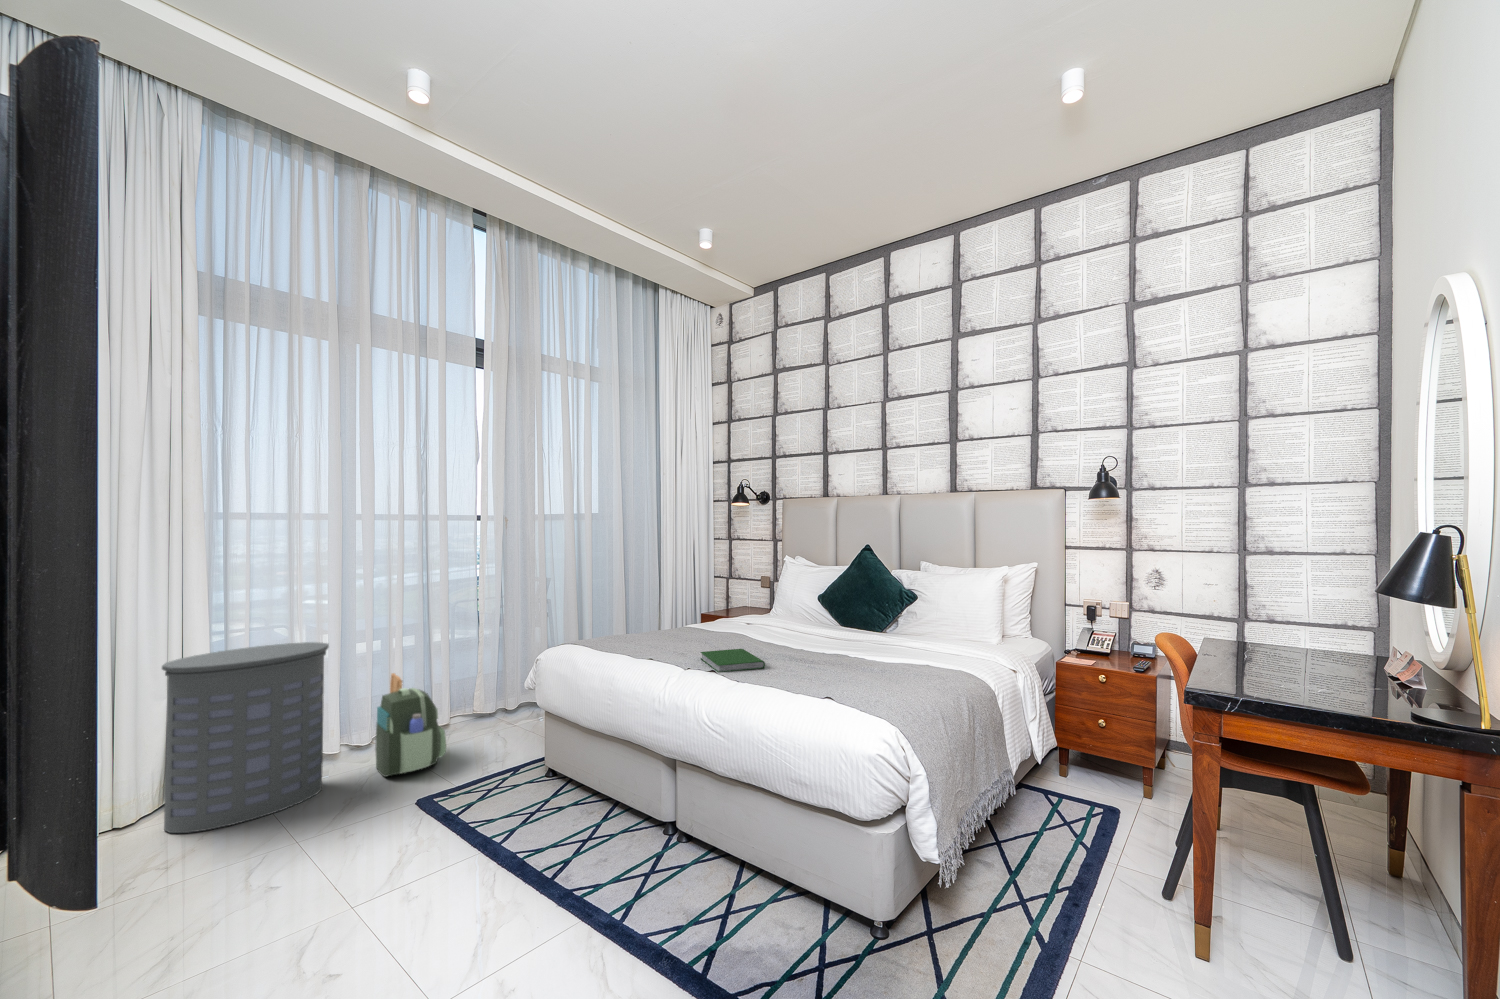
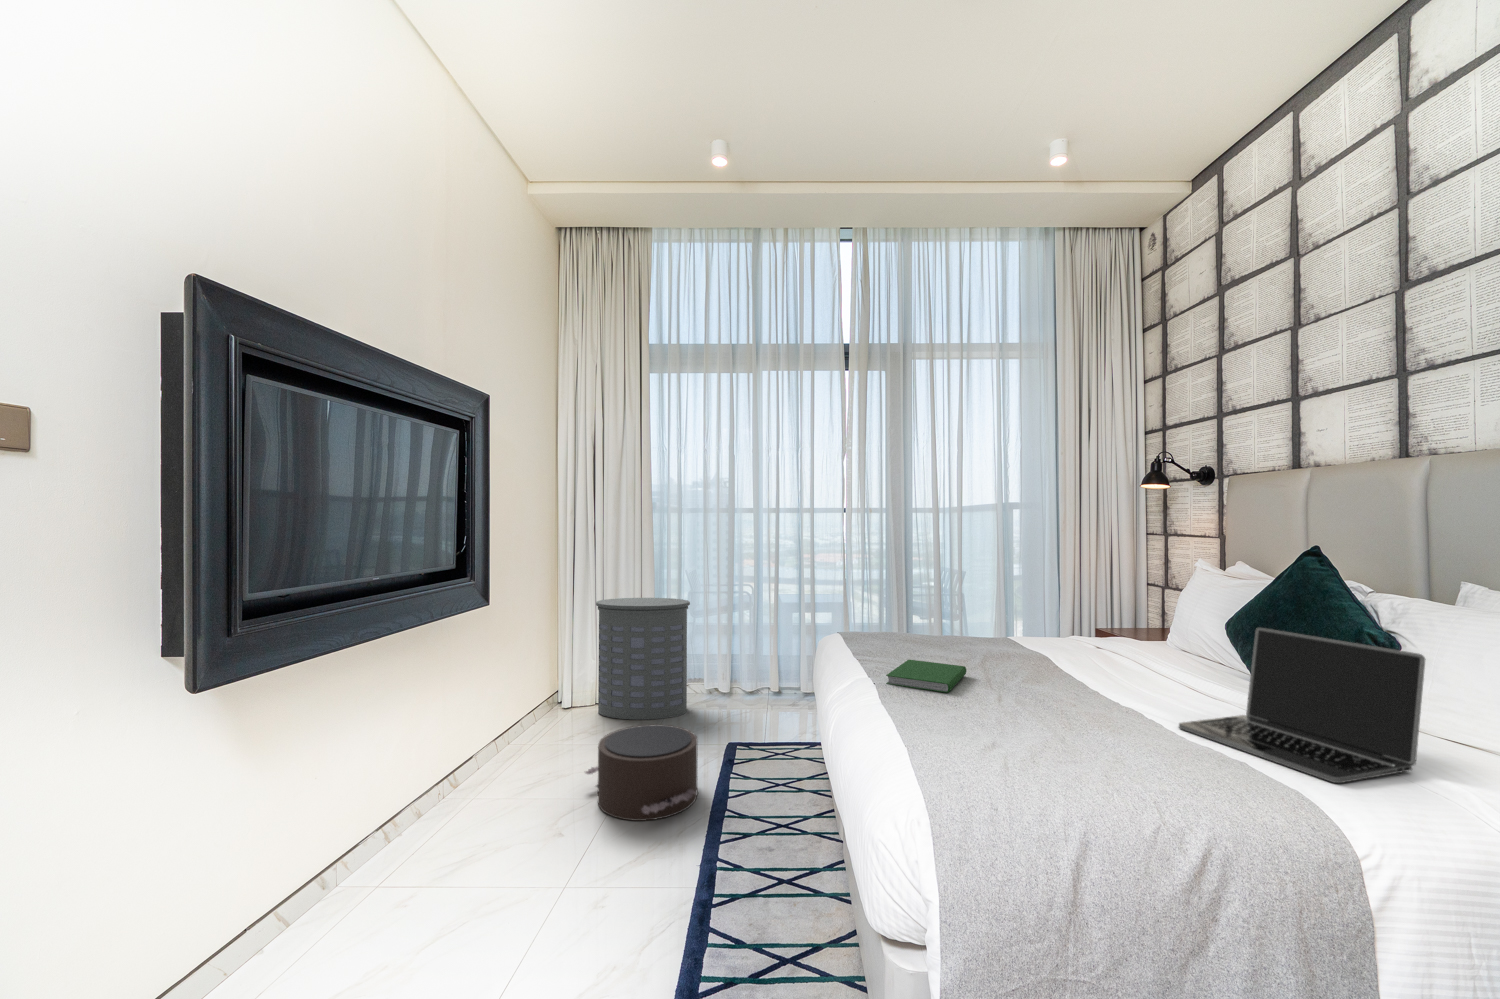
laptop: none [885,594,972,665] -> present [1179,628,1426,783]
backpack: present [375,673,446,777] -> none [720,635,770,719]
pouf: none [310,786,497,919] -> present [585,724,698,821]

